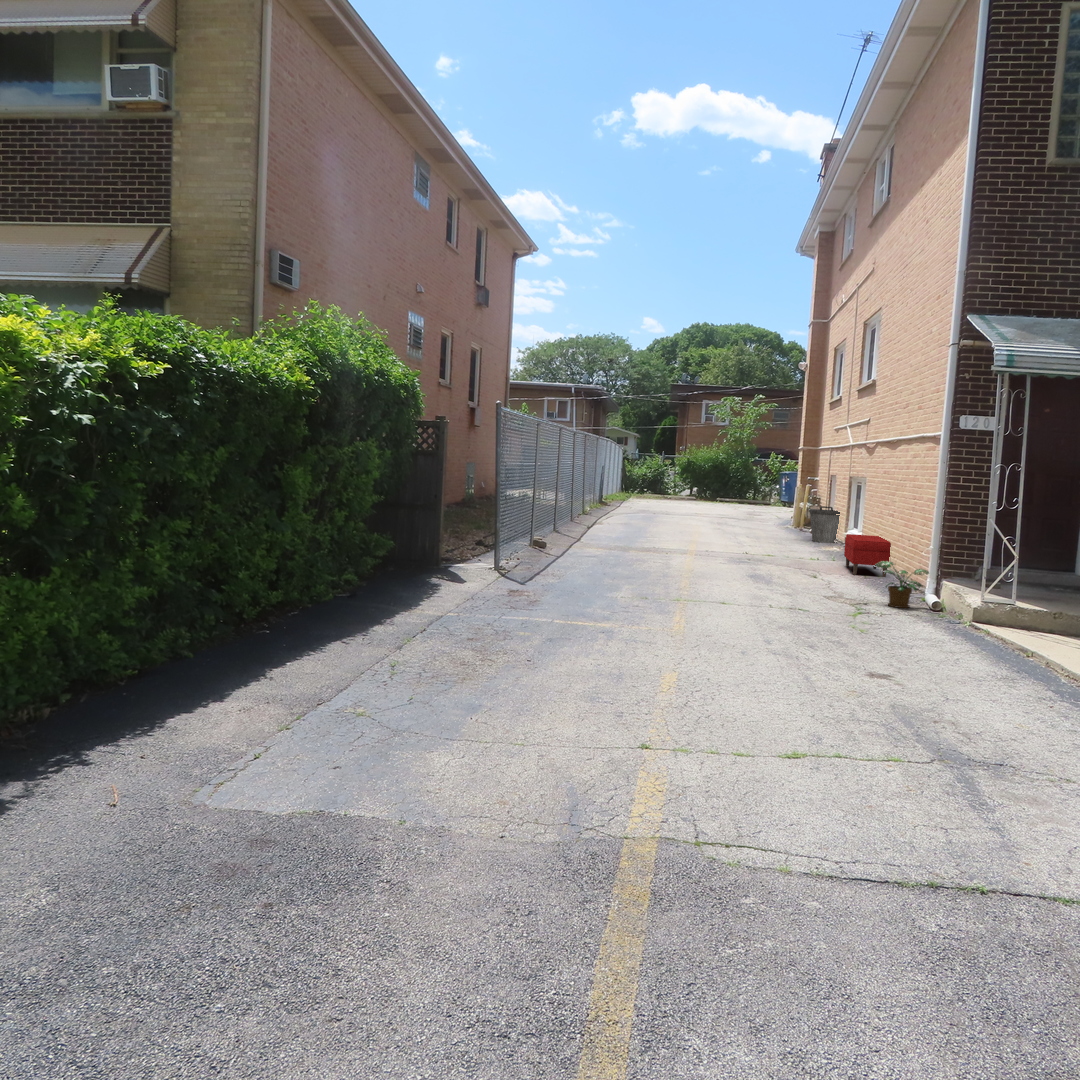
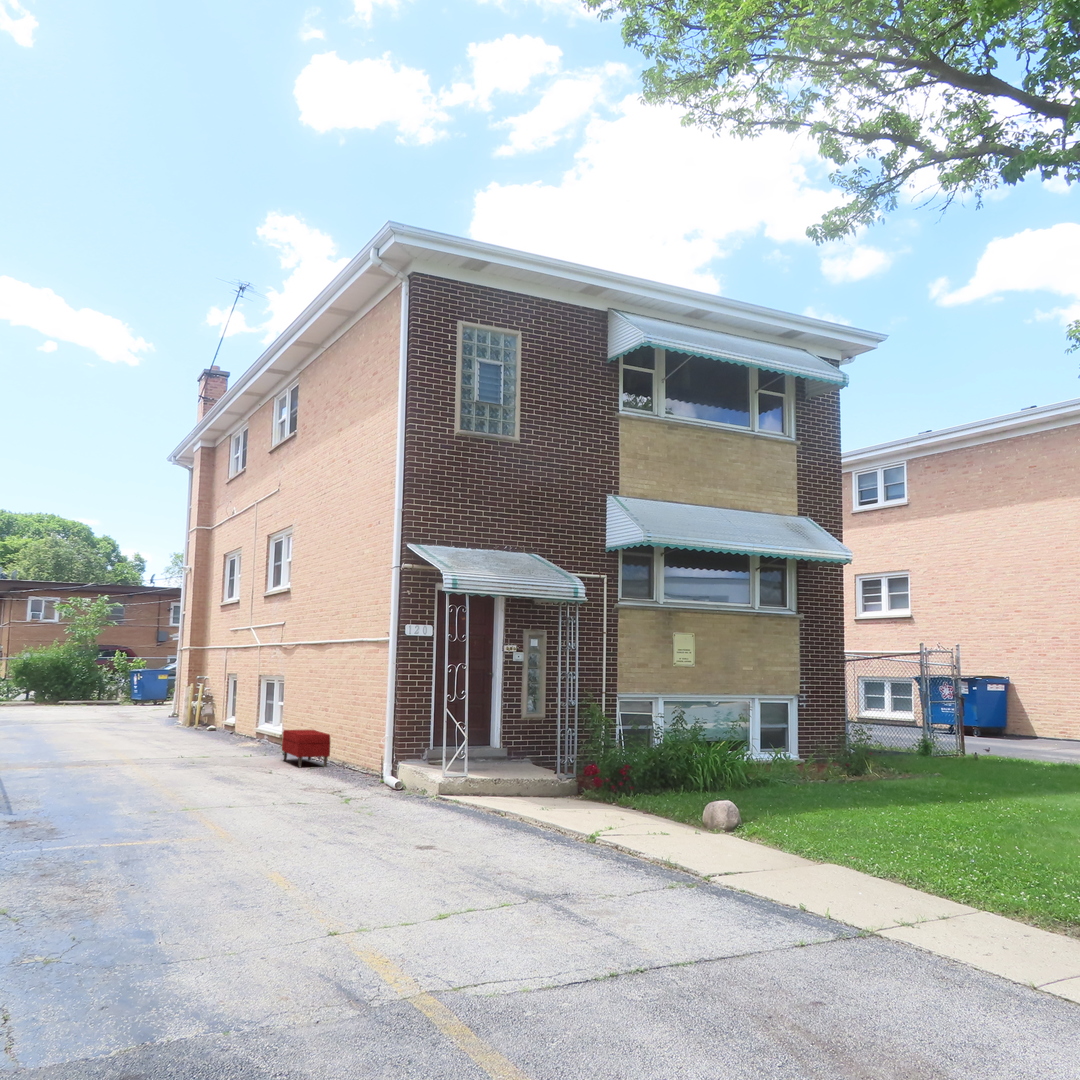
trash can: present [809,506,840,543] -> none [220,705,254,740]
potted plant: present [876,561,929,608] -> none [342,751,390,791]

